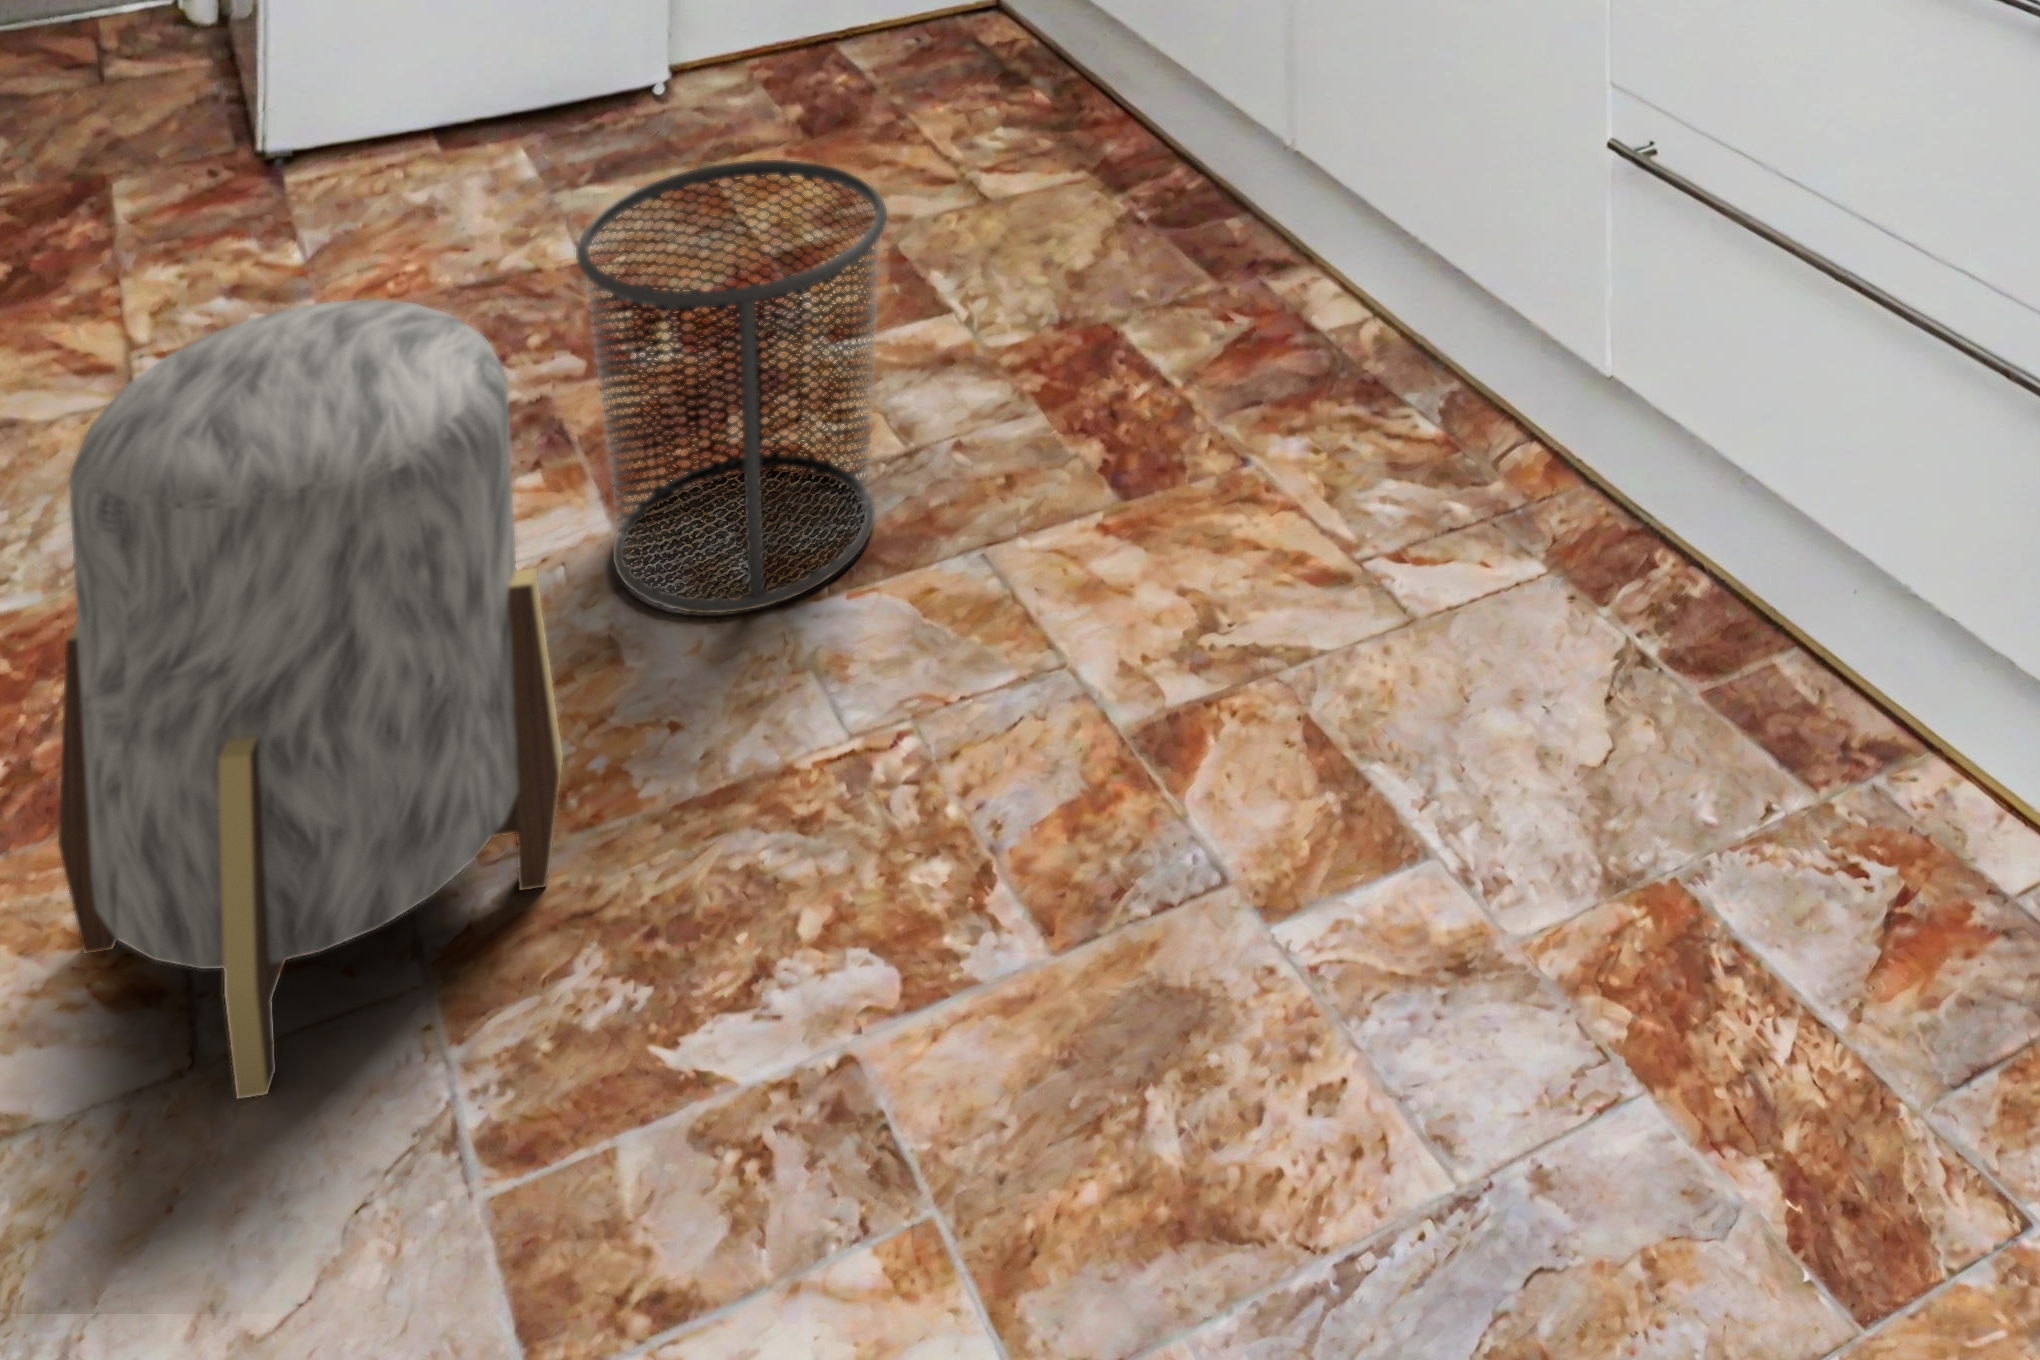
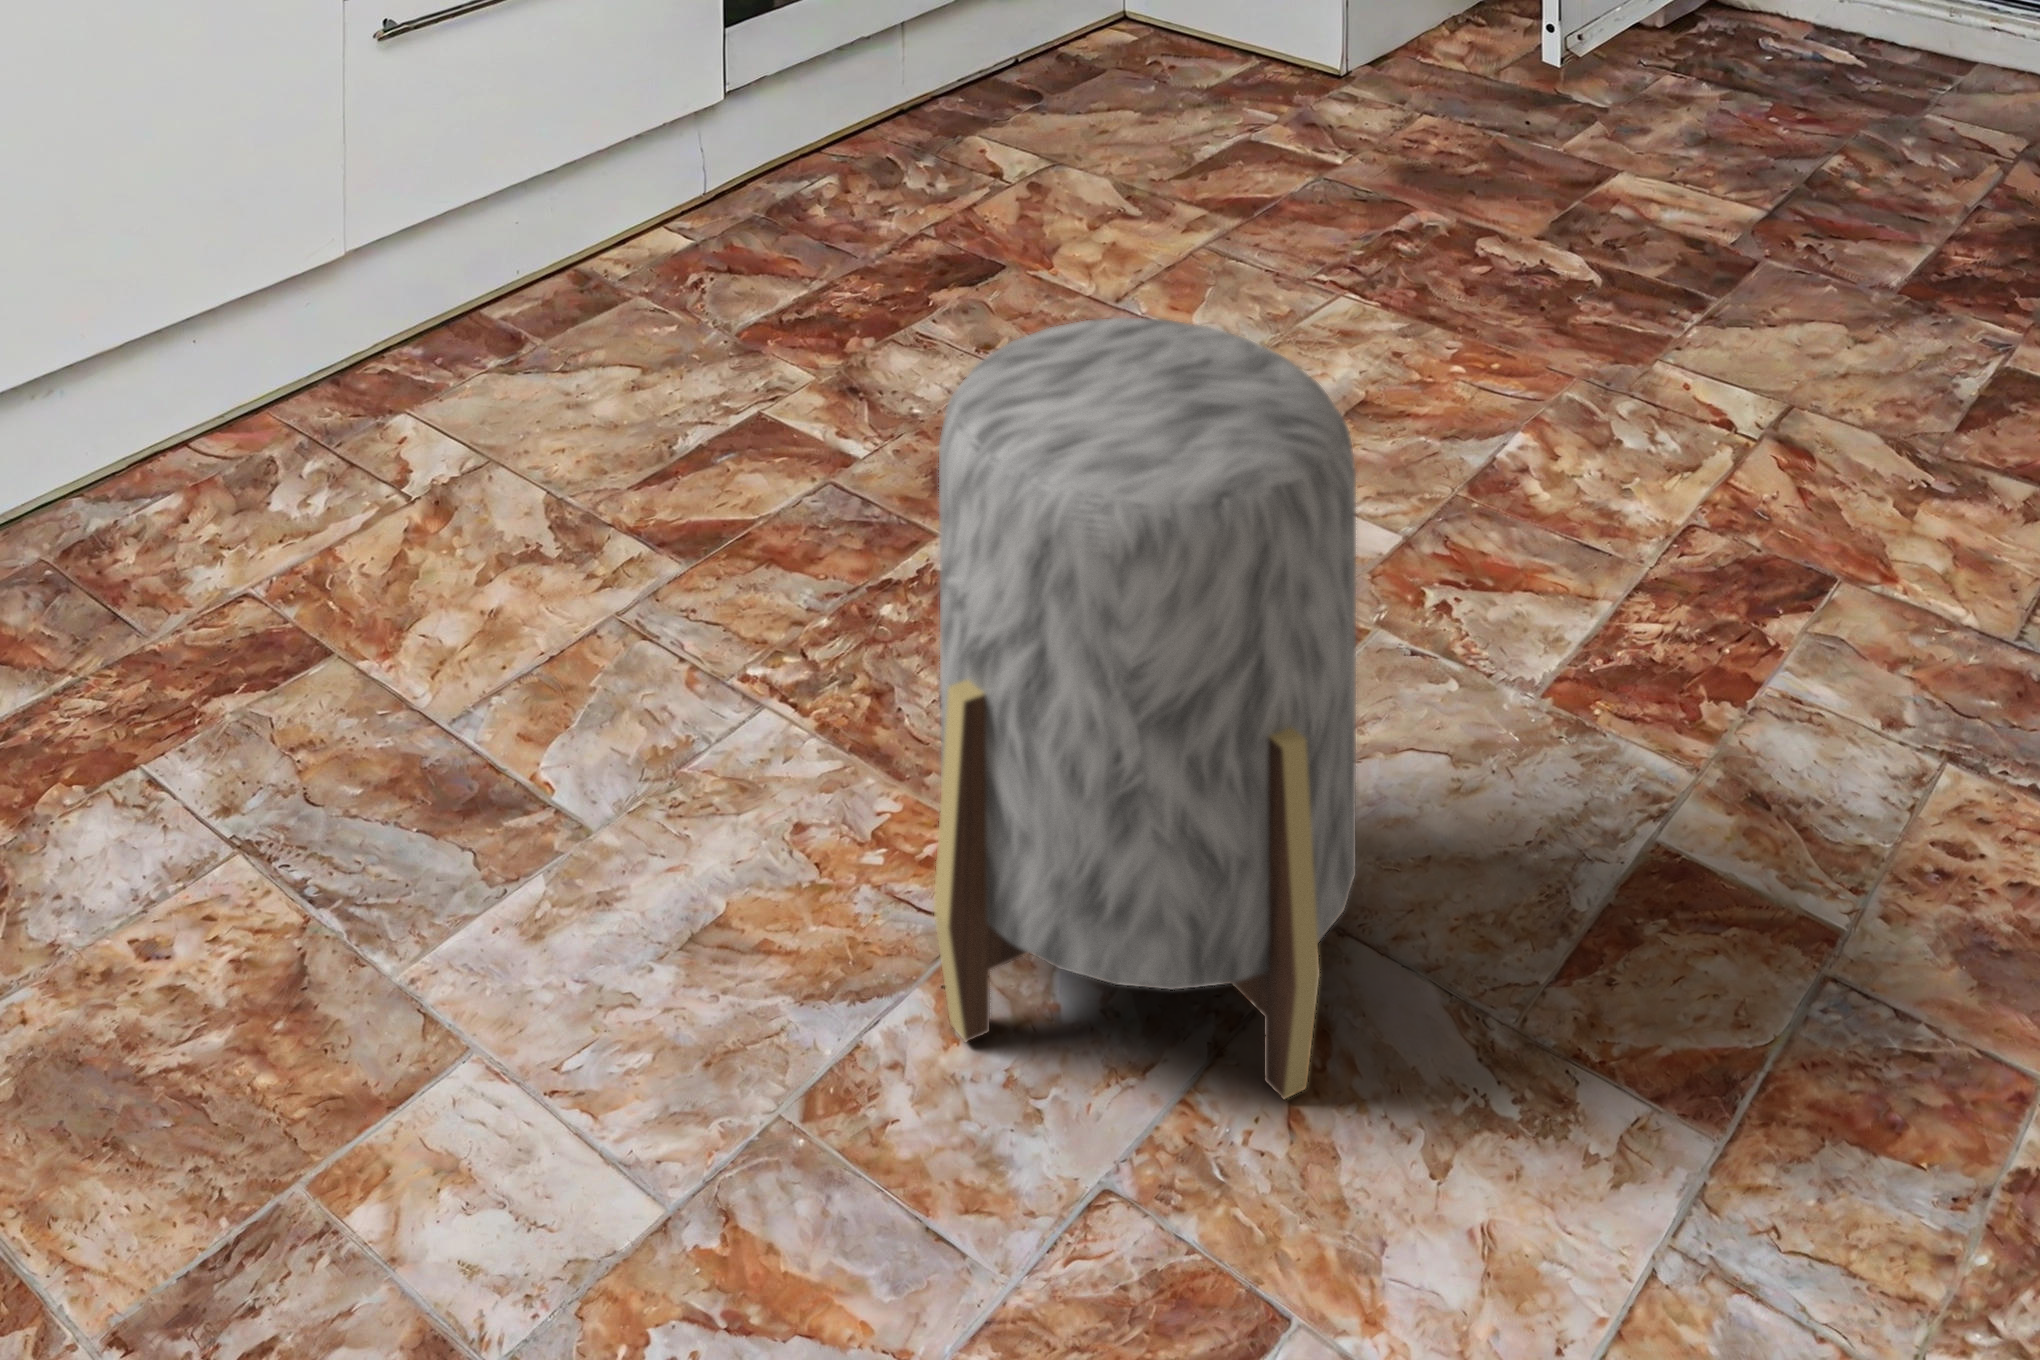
waste bin: present [576,160,887,613] -> none [260,413,657,1027]

